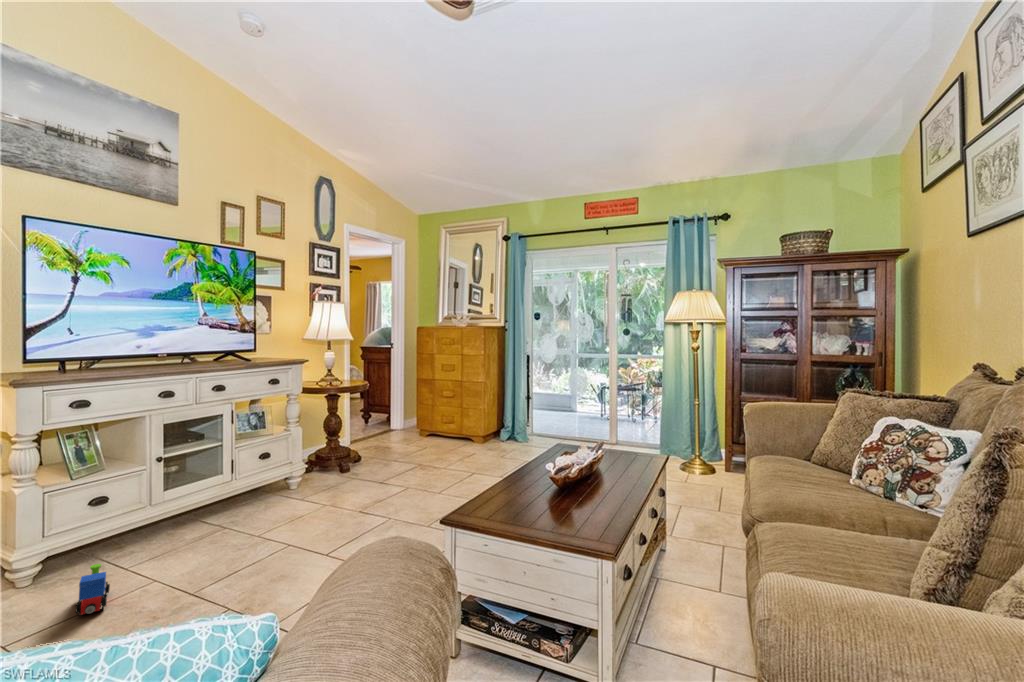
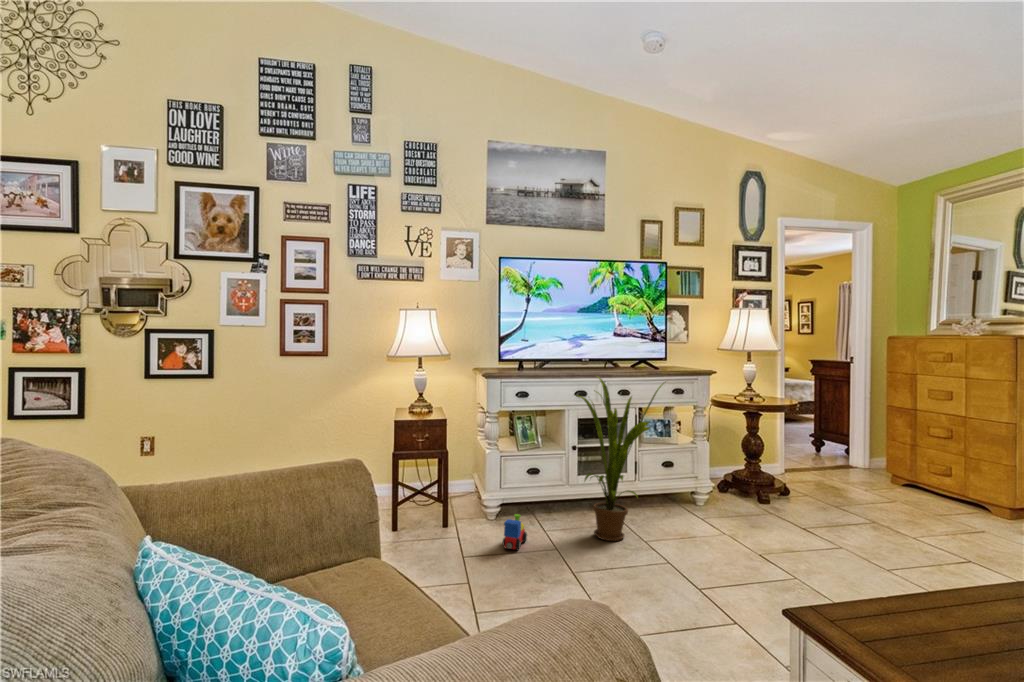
house plant: none [173,373,287,553] -> present [579,377,664,541]

